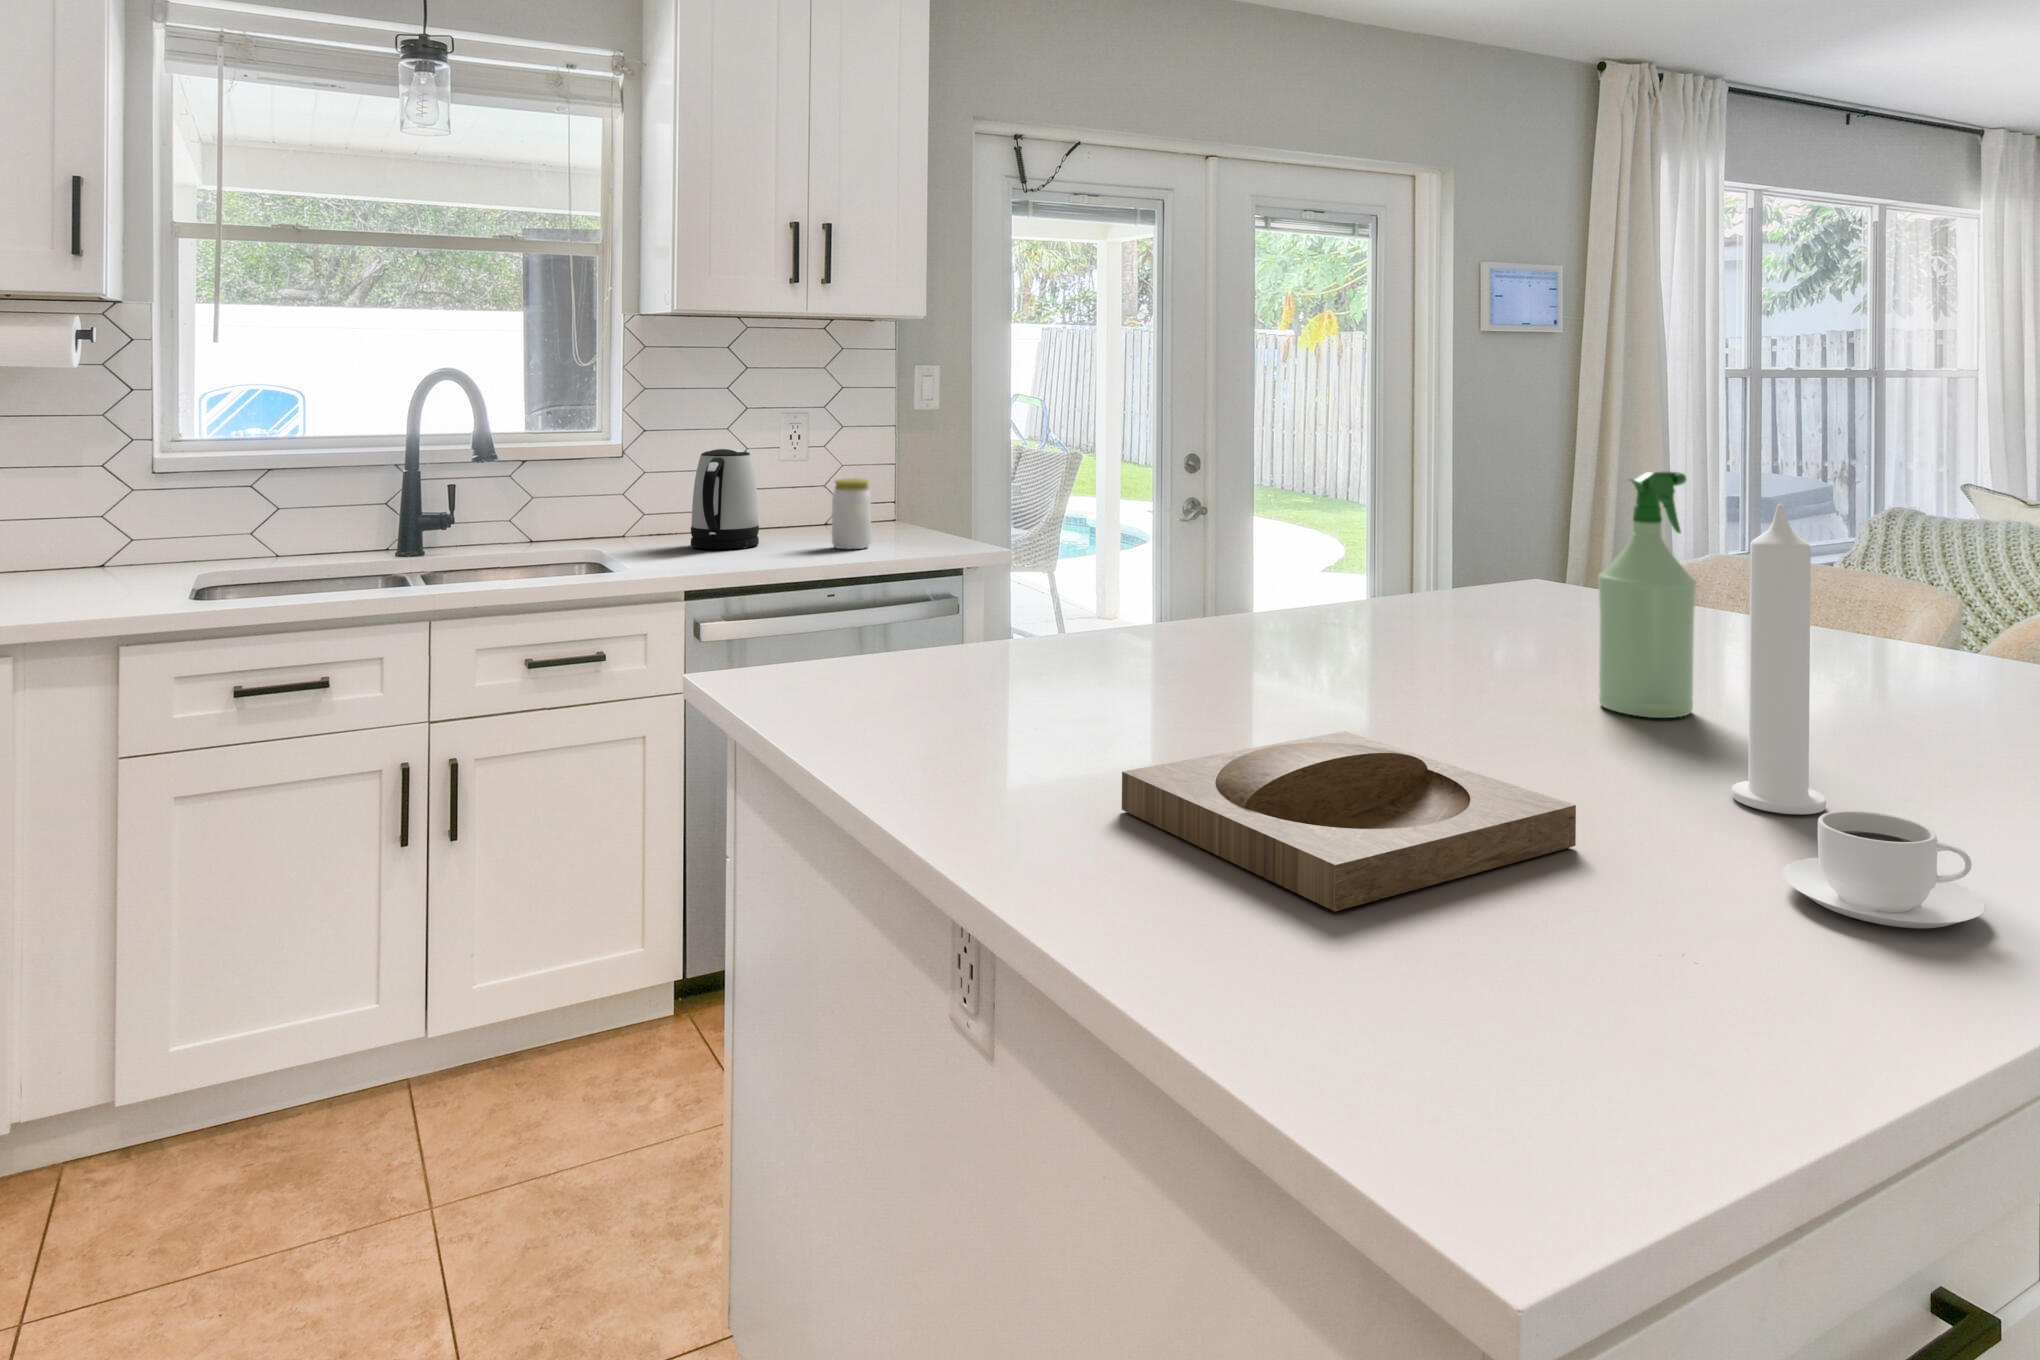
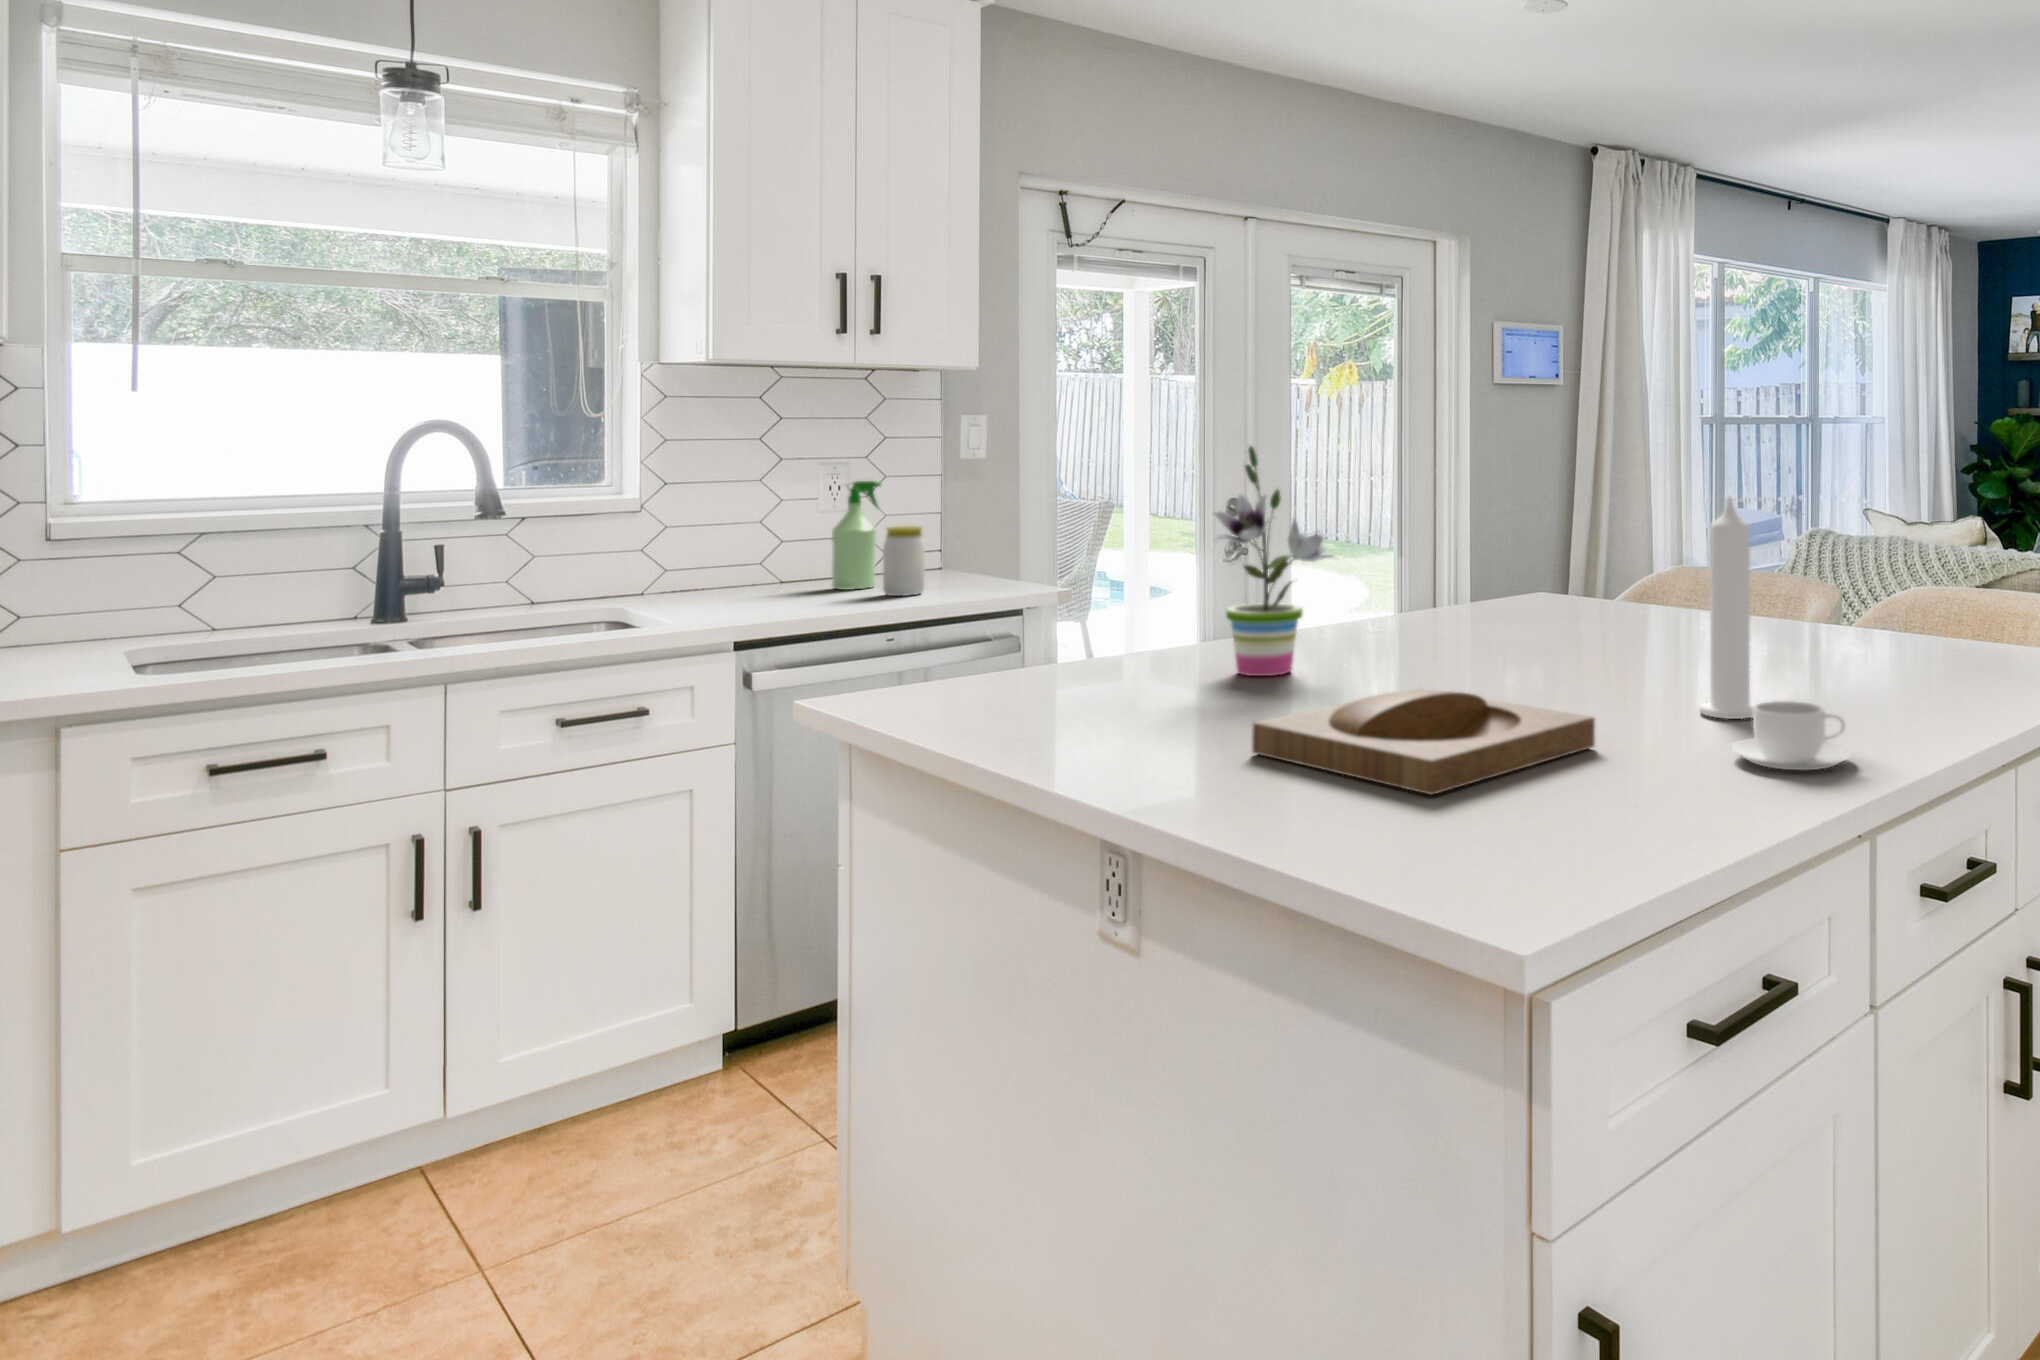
potted plant: none [1109,415,1260,689] -> present [1215,446,1333,676]
kettle: present [691,448,759,549] -> none [725,499,801,602]
spray bottle: present [1598,471,1696,718] -> present [832,481,881,590]

